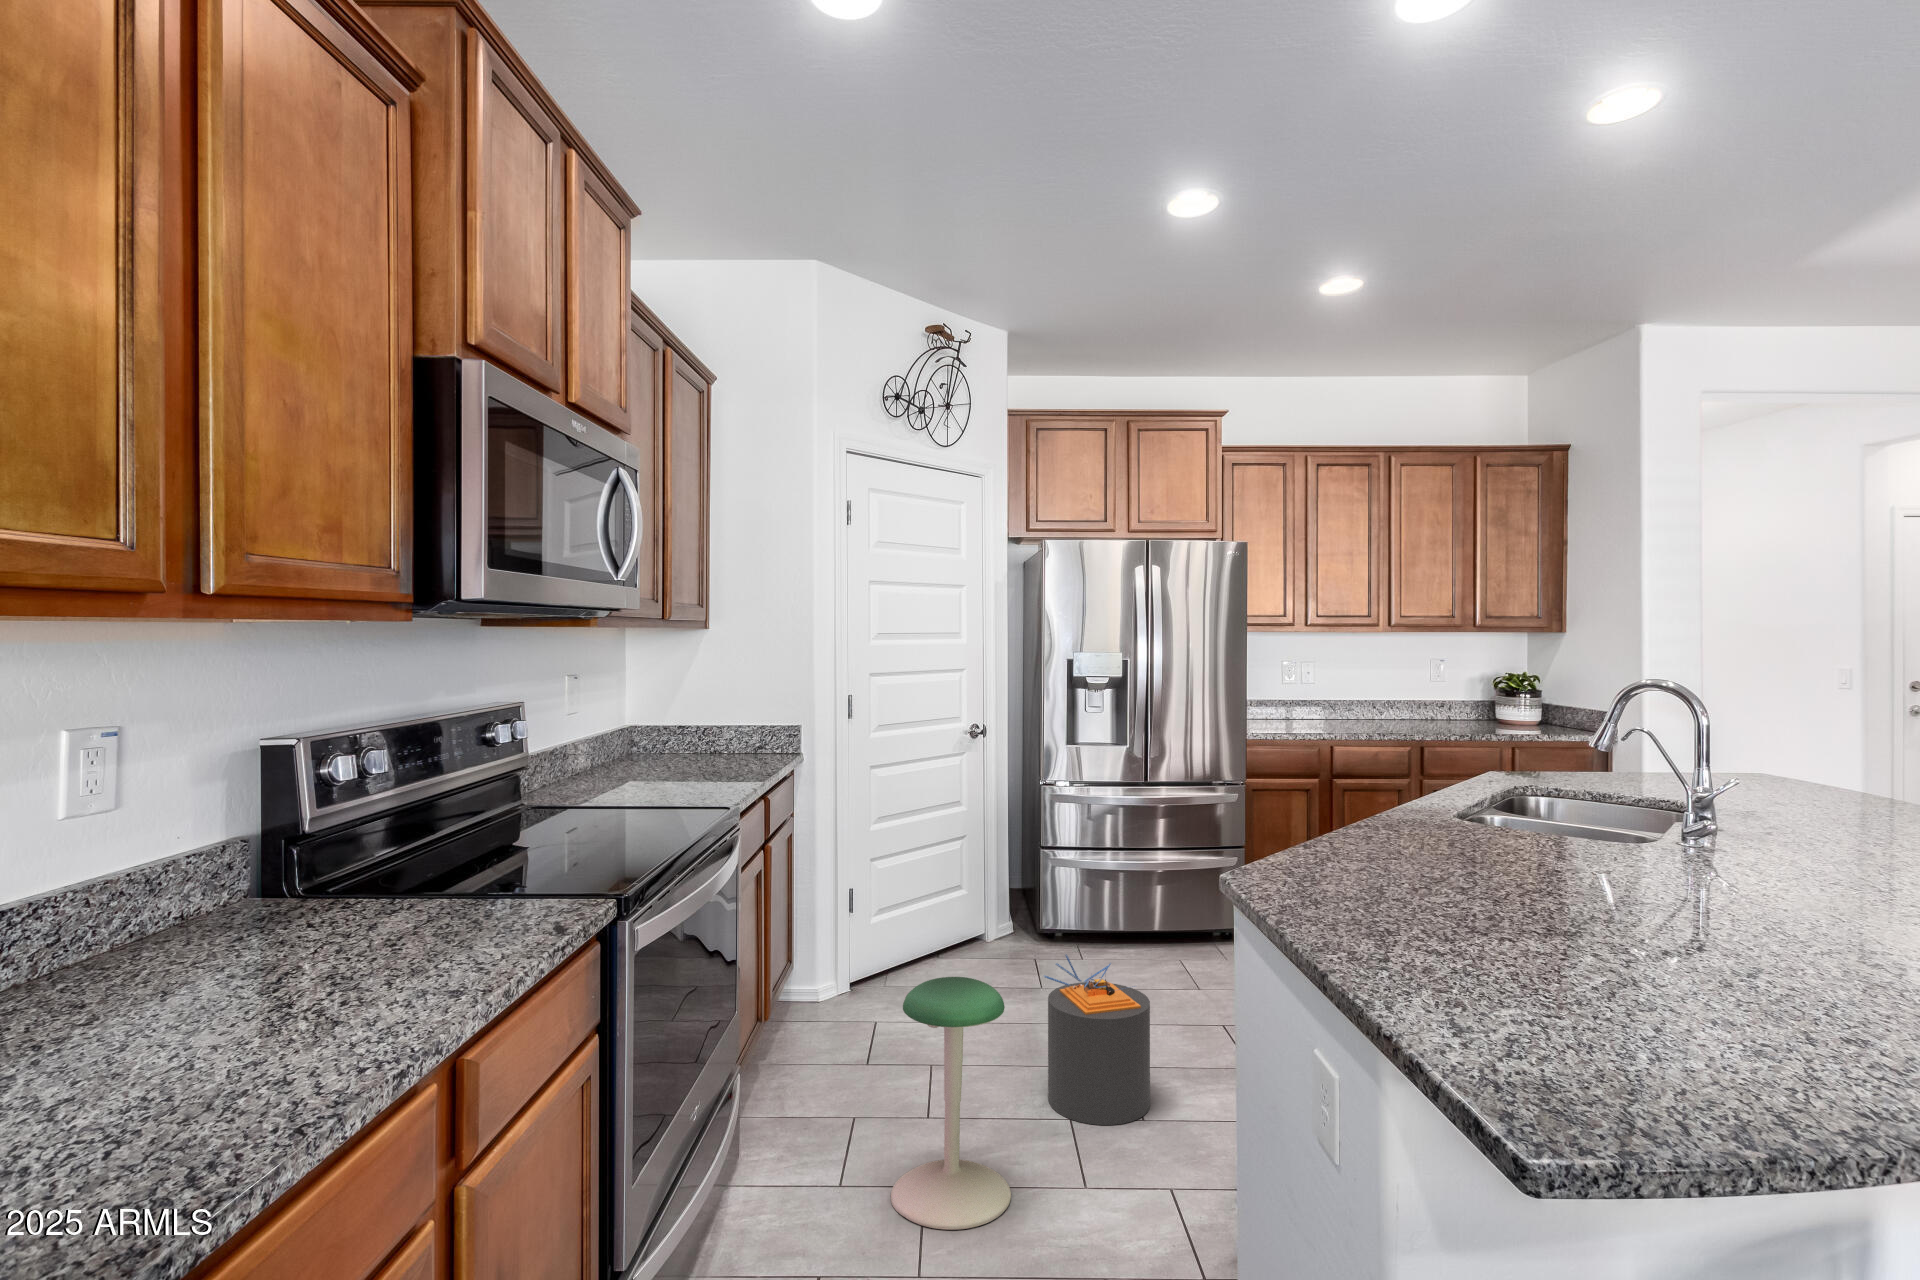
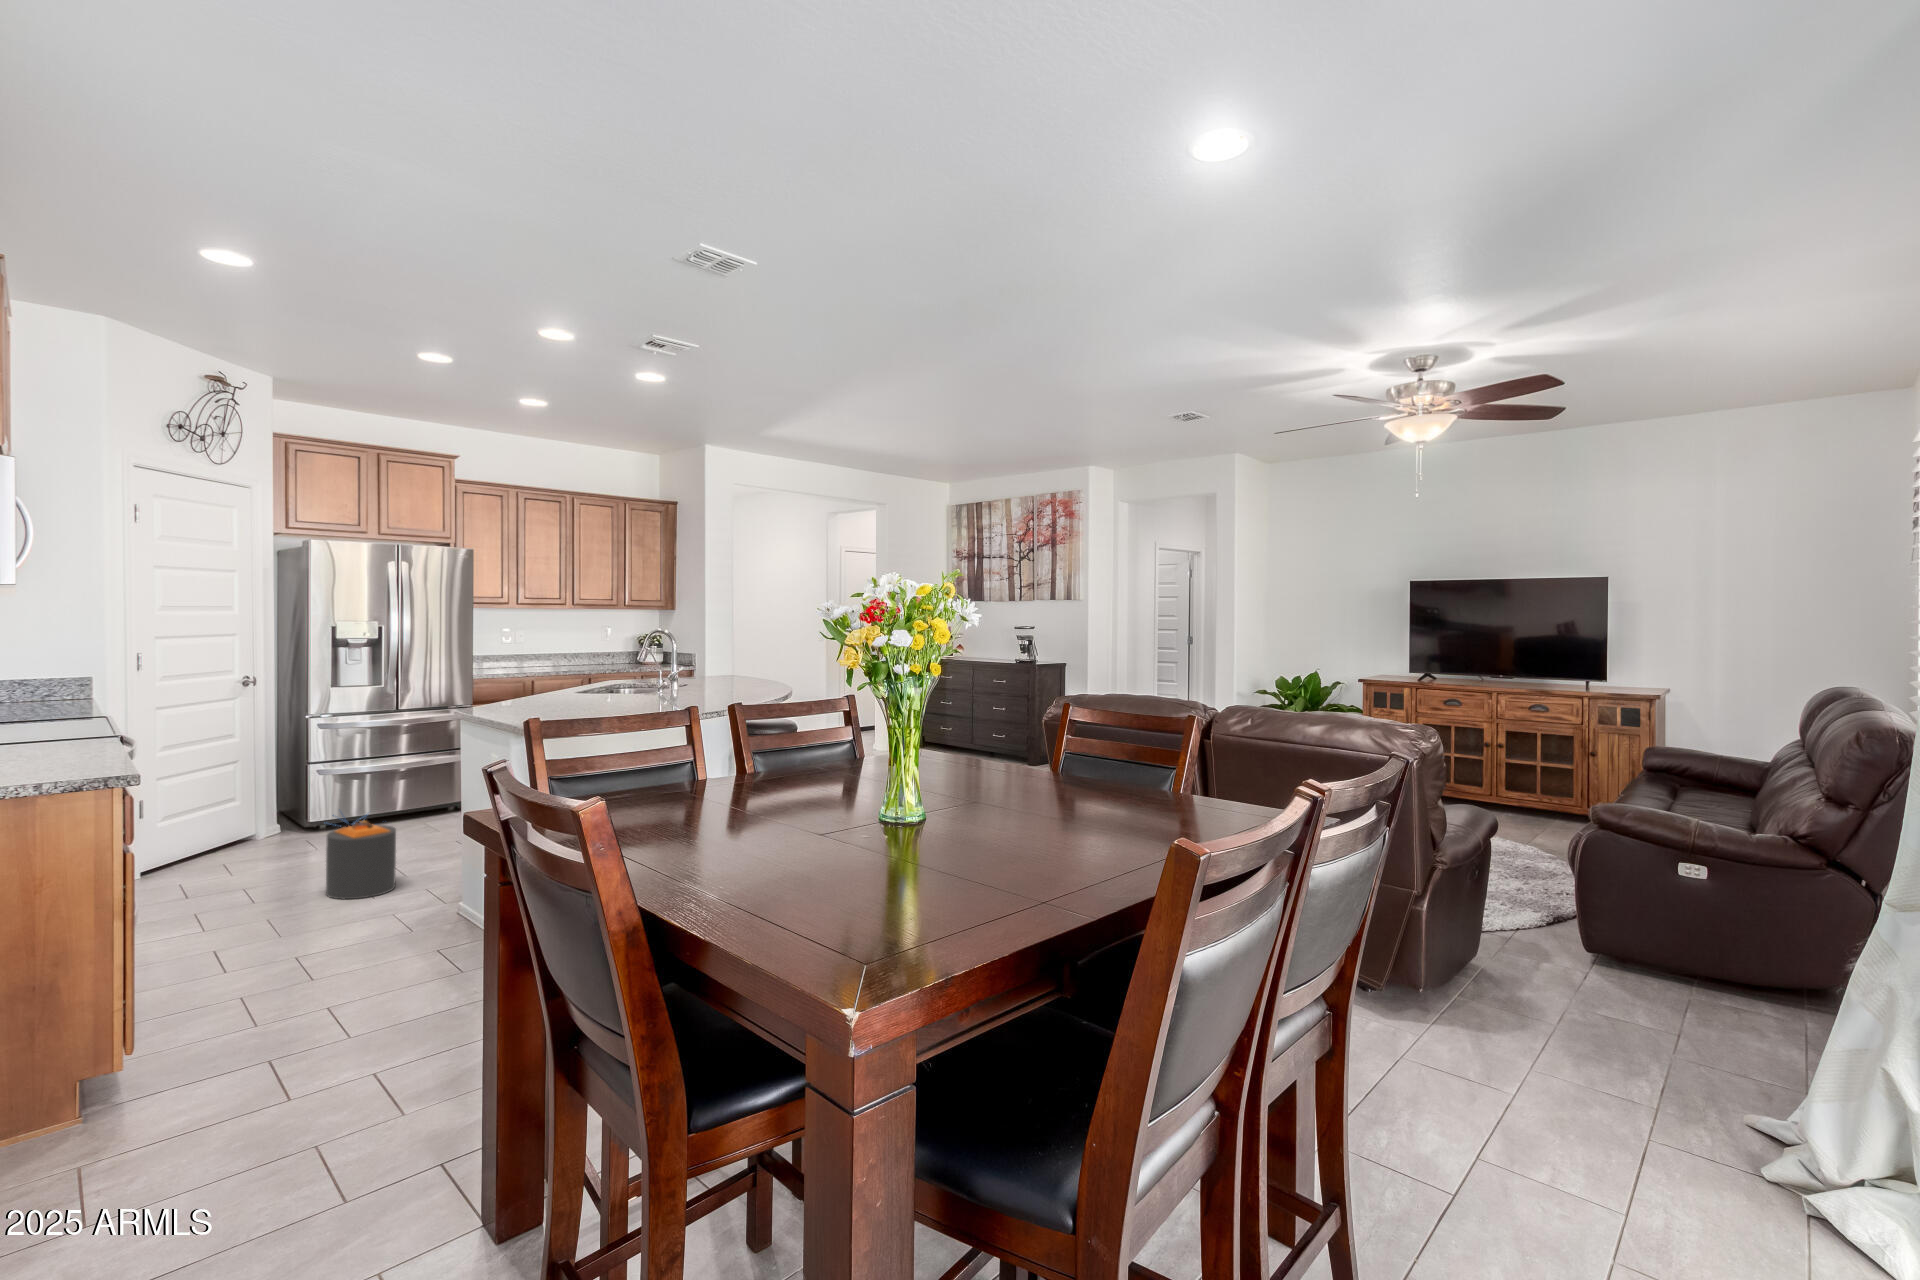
stool: present [891,977,1011,1230] -> none [226,817,309,949]

